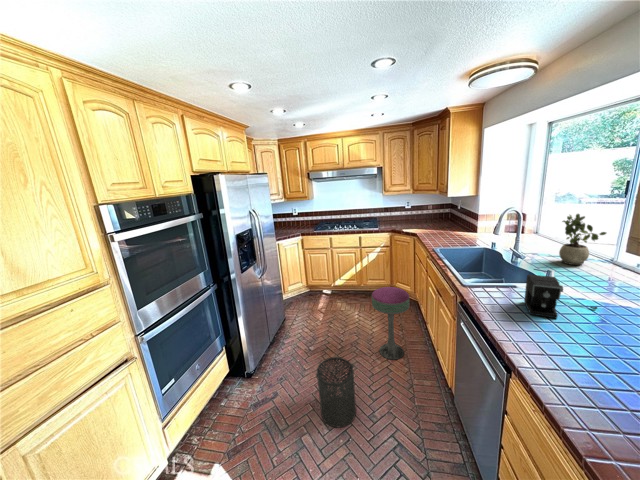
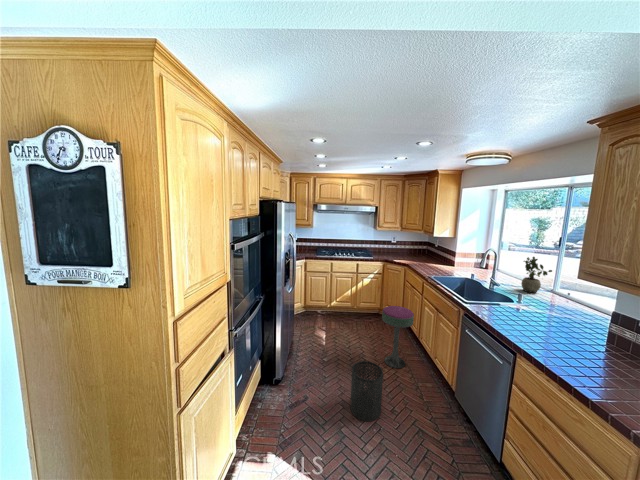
coffee maker: present [524,274,597,318] -> none [512,294,556,324]

